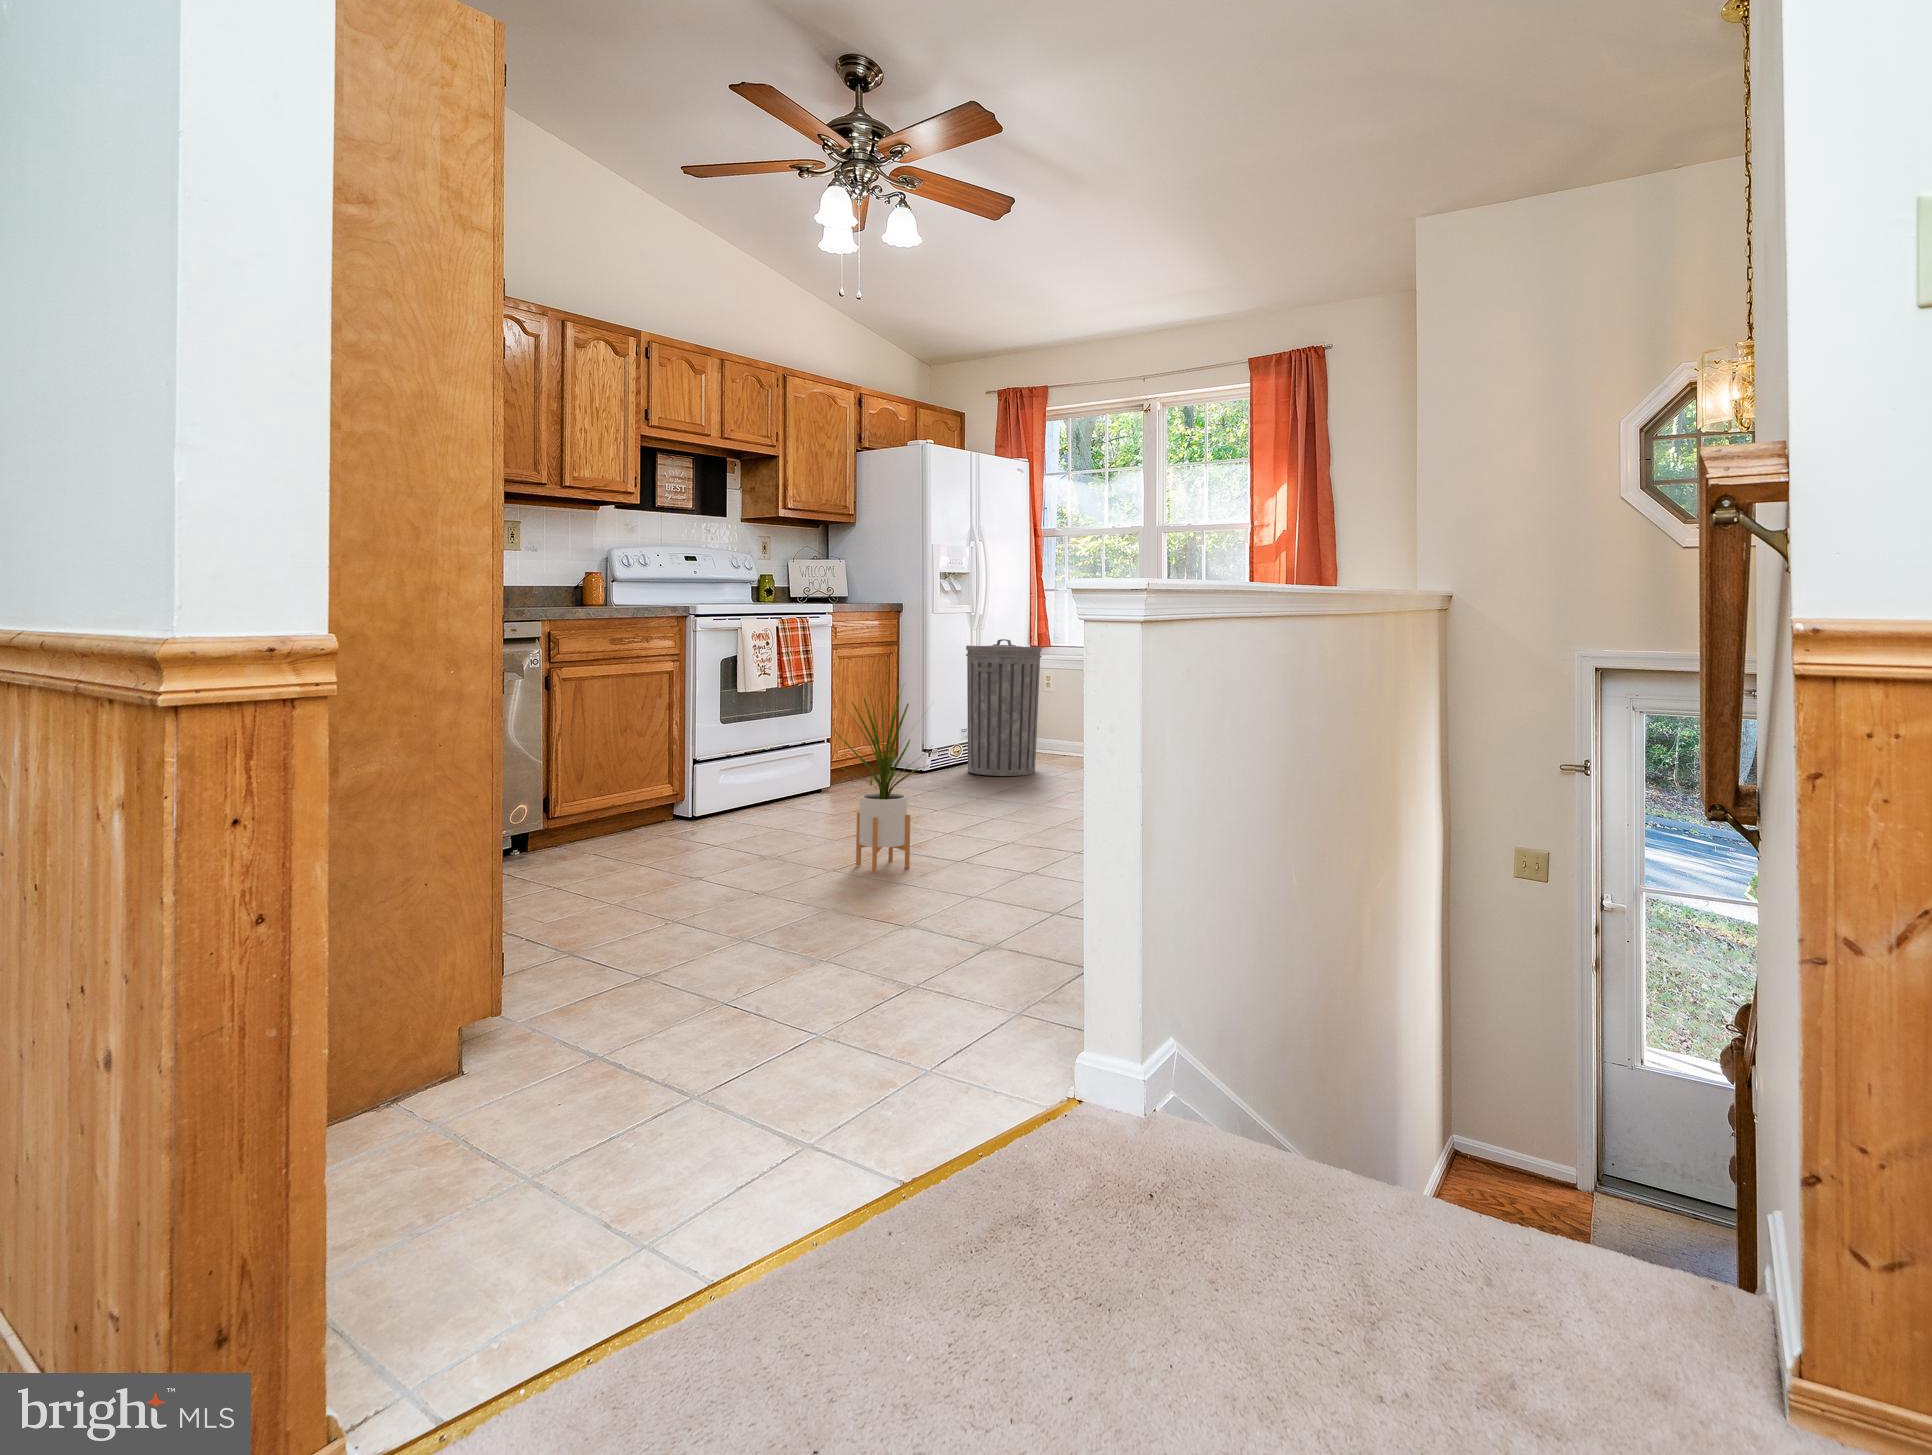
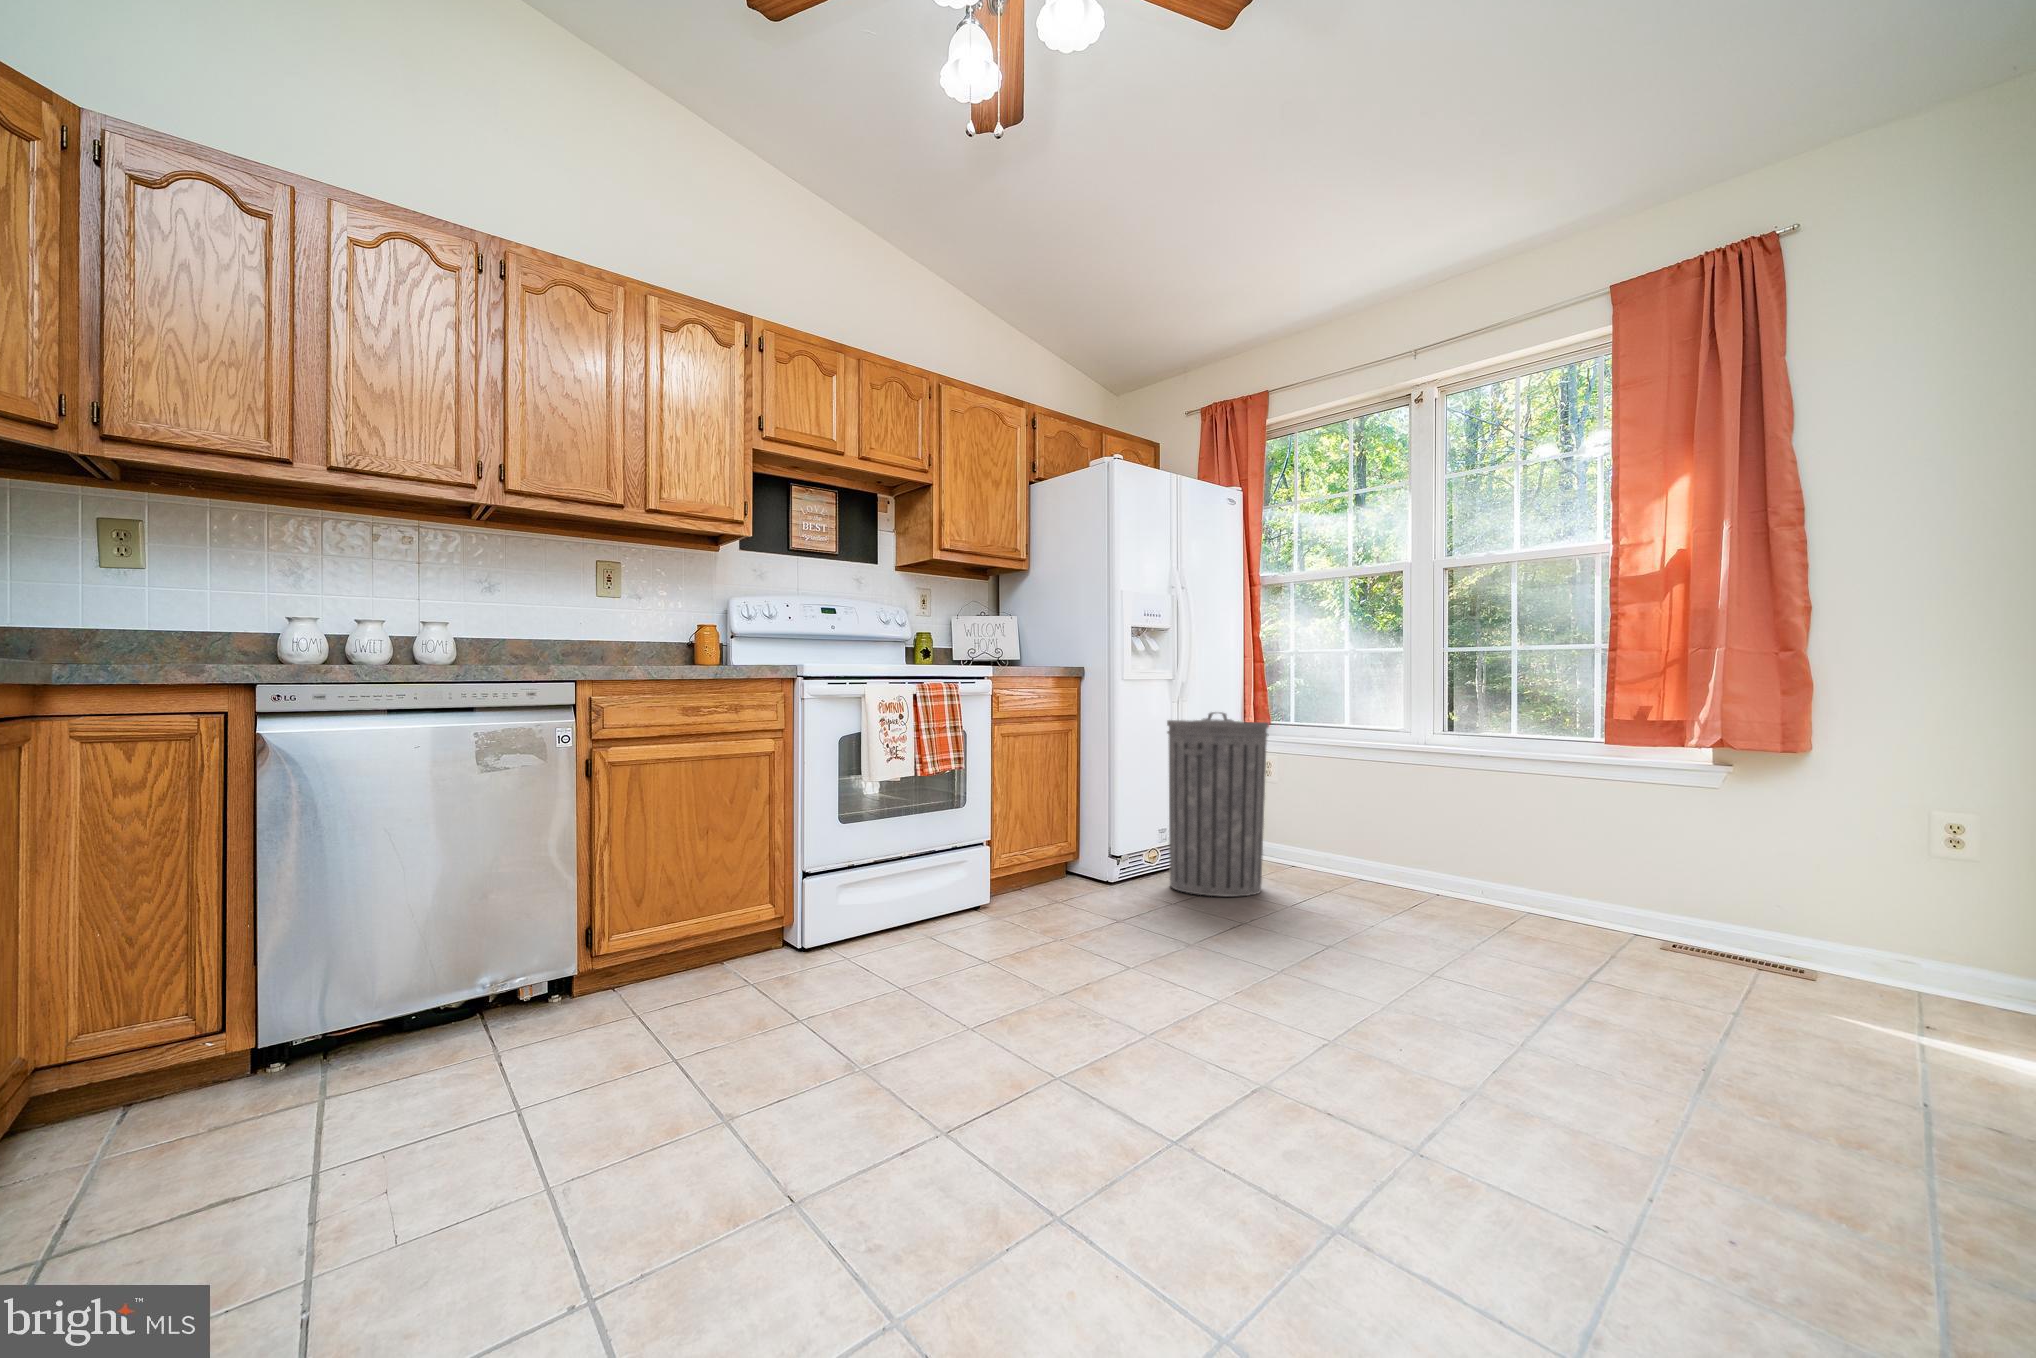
house plant: present [835,686,929,872] -> none [970,778,1142,1119]

